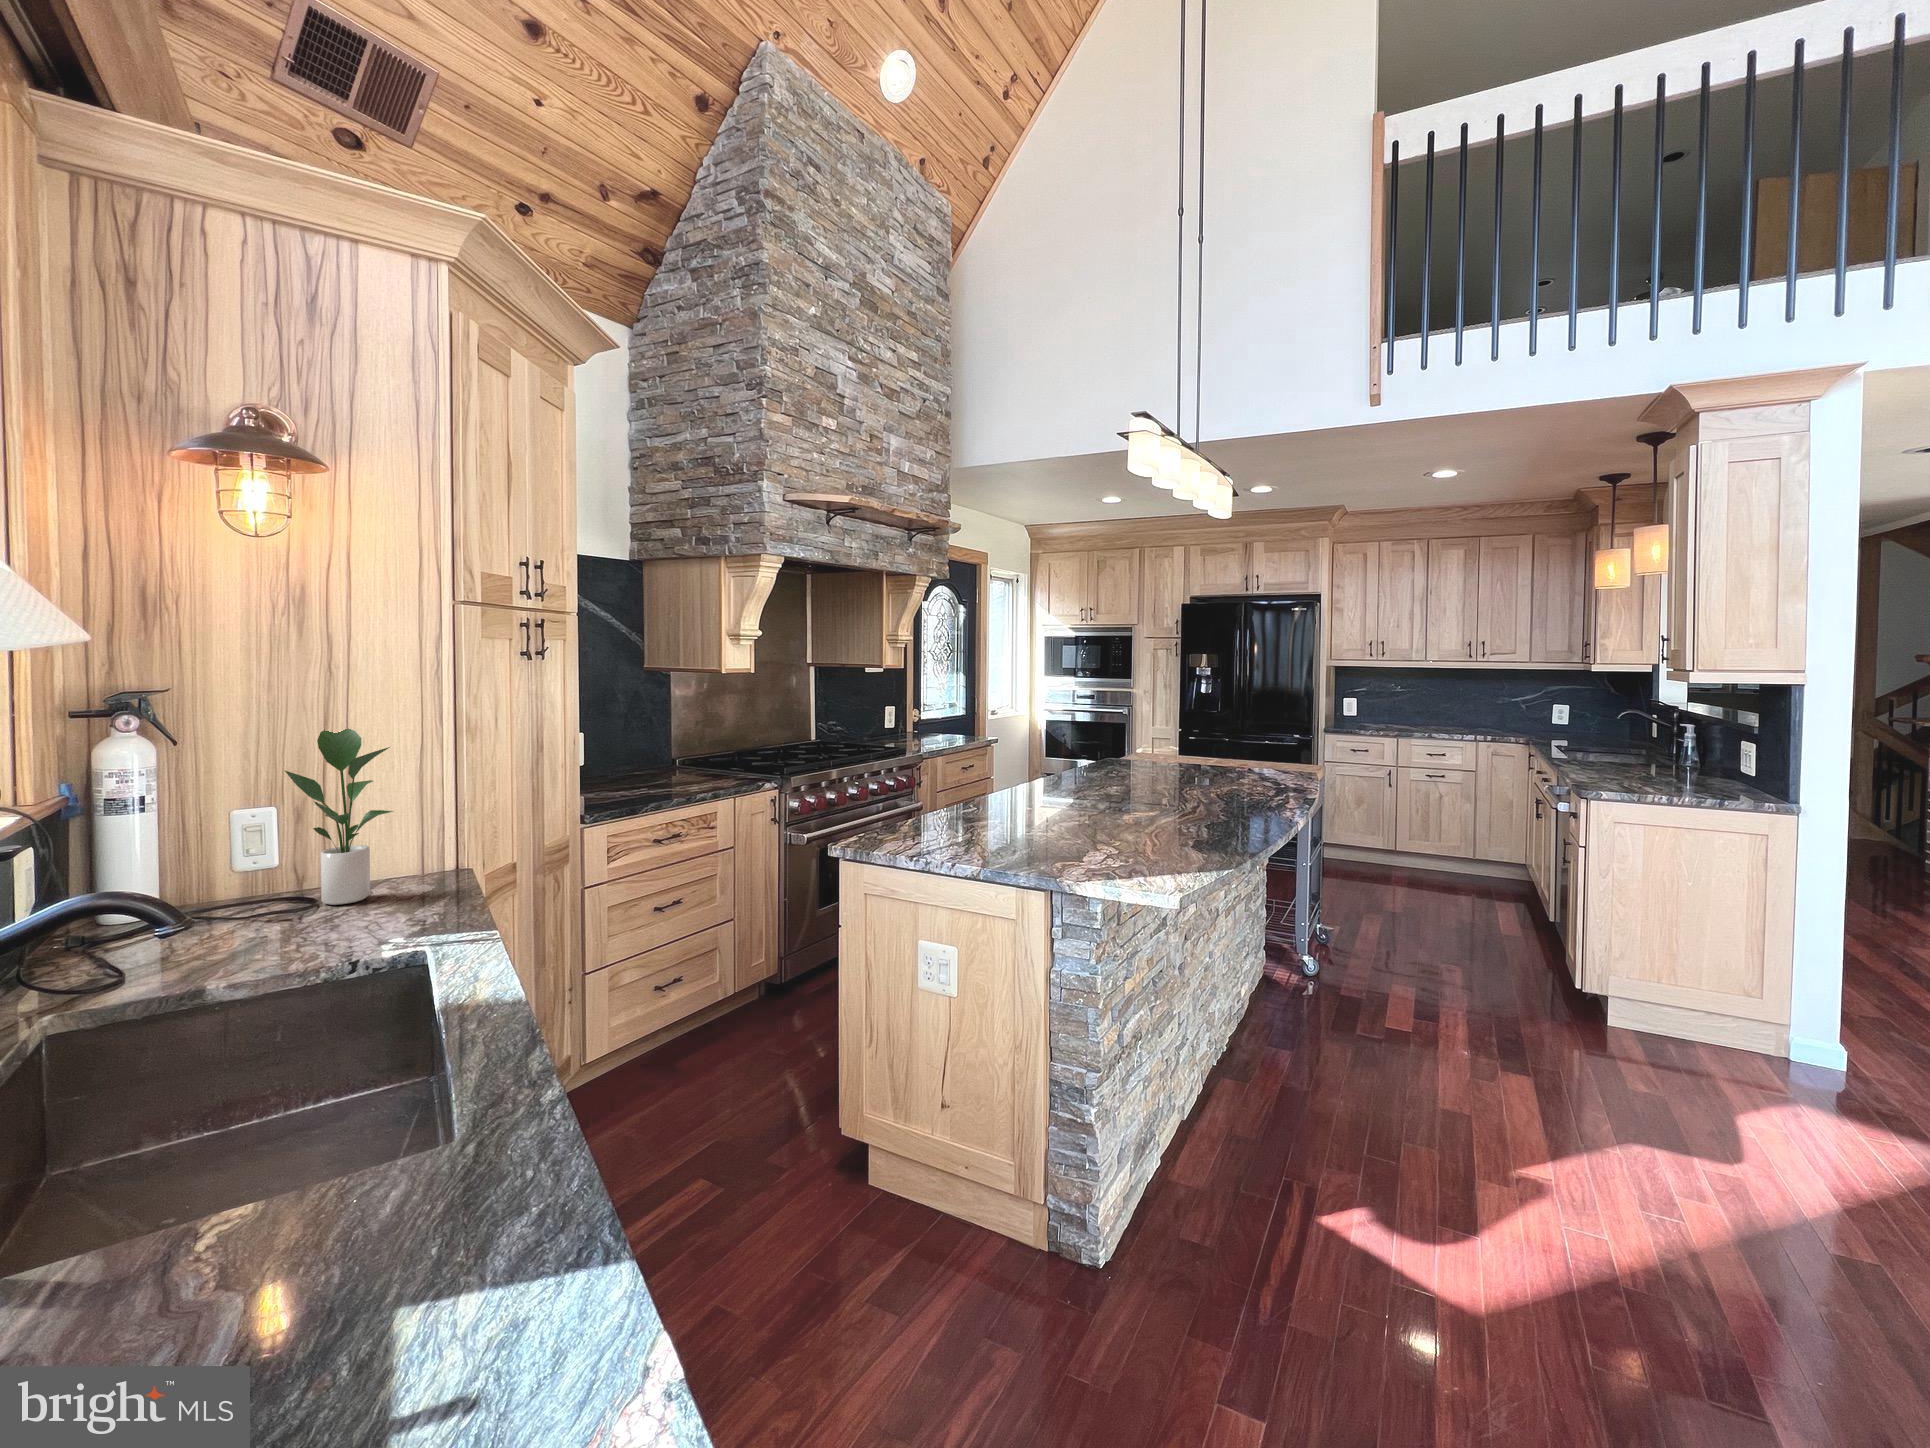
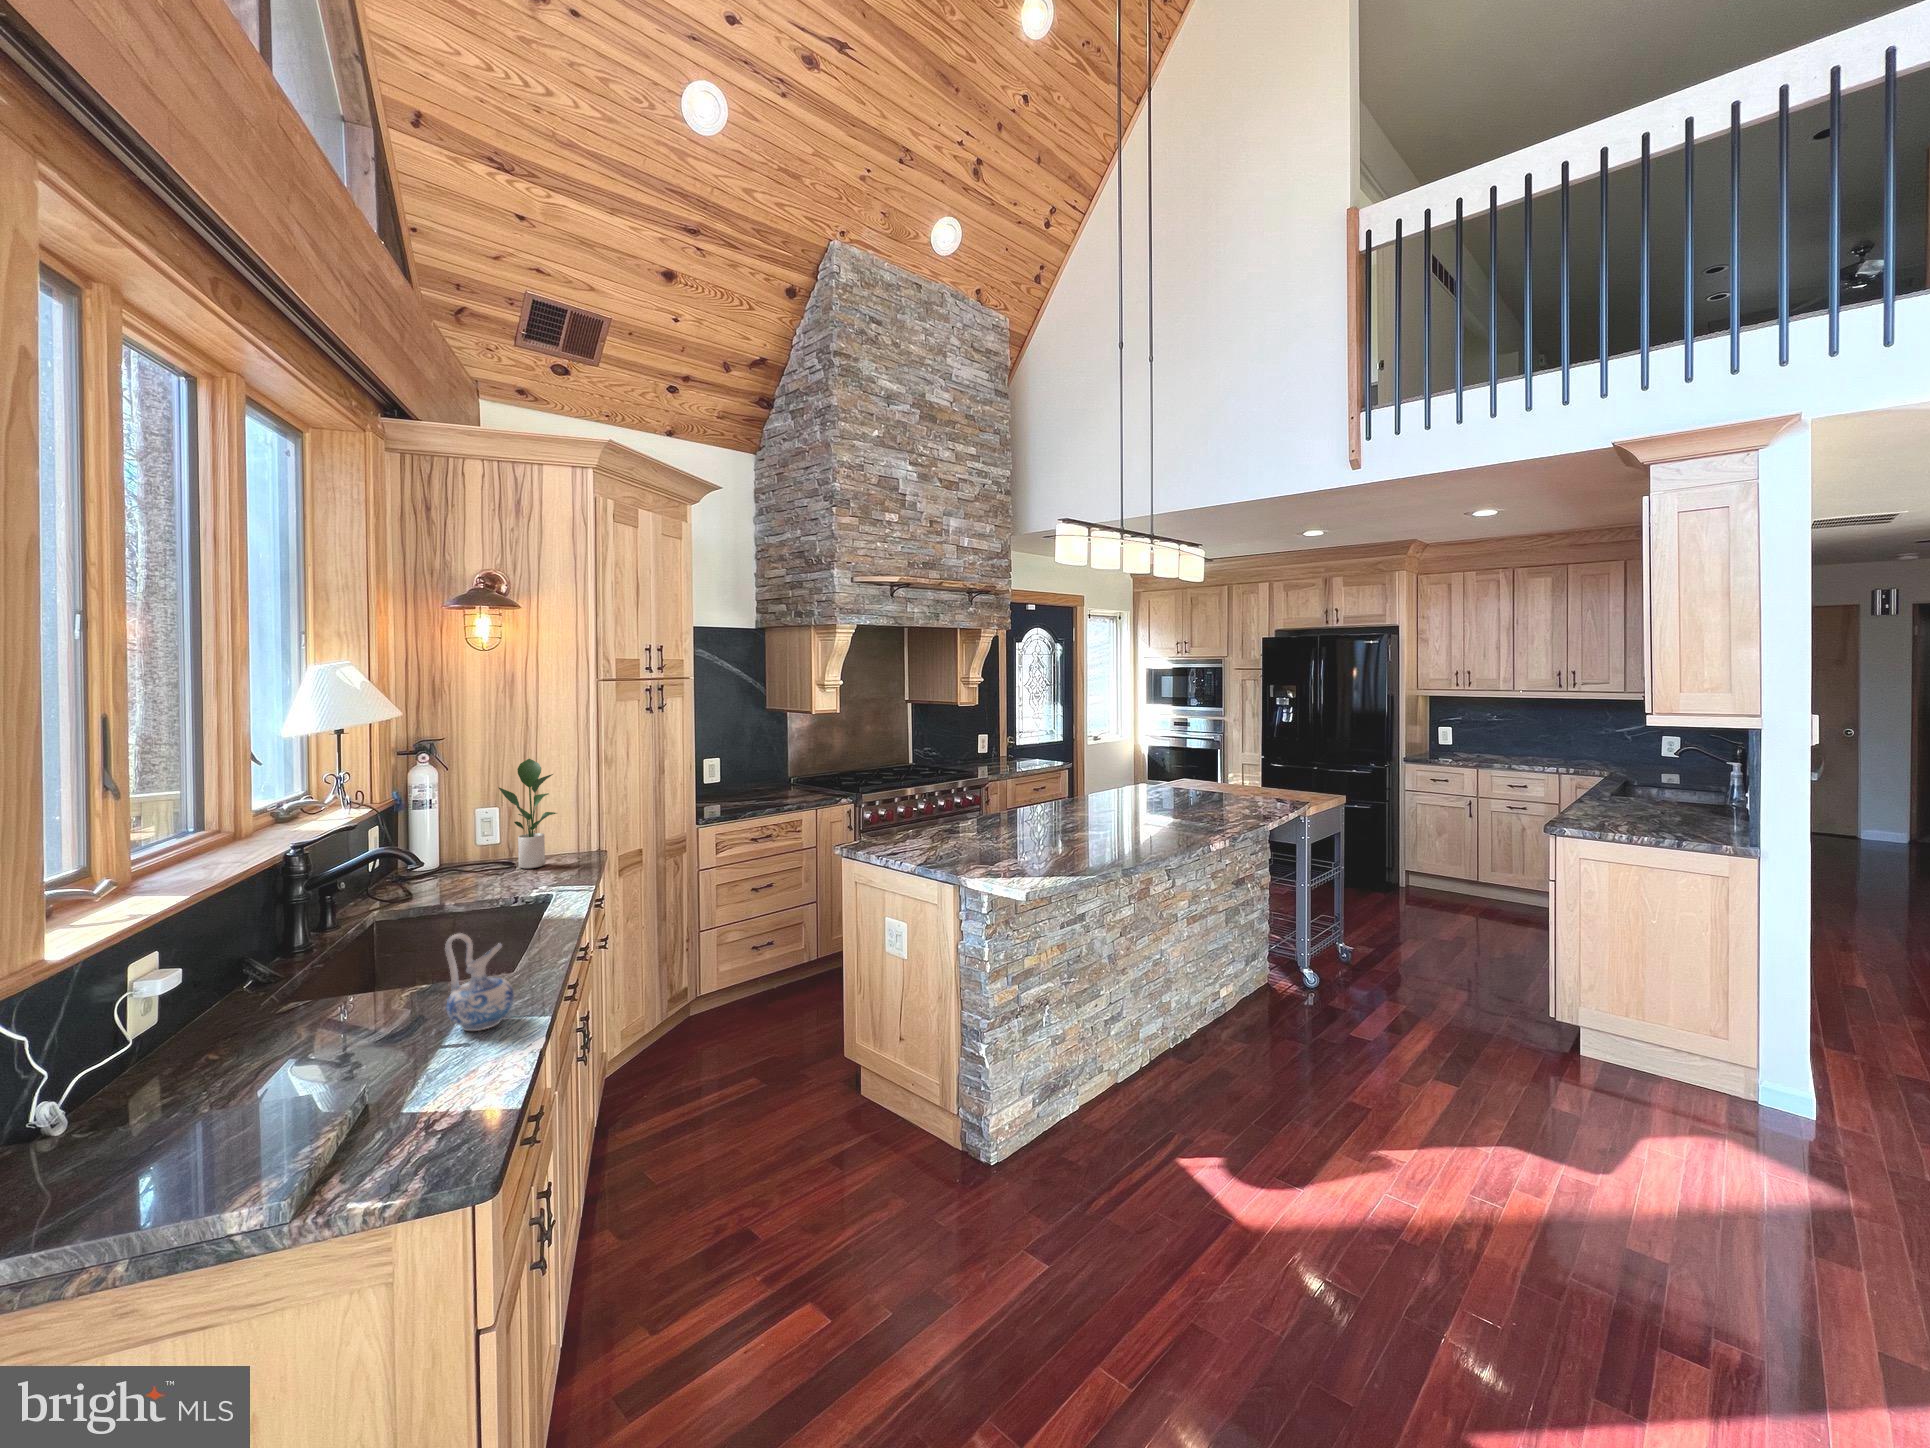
ceramic pitcher: none [329,1094,495,1325] -> present [445,934,514,1031]

